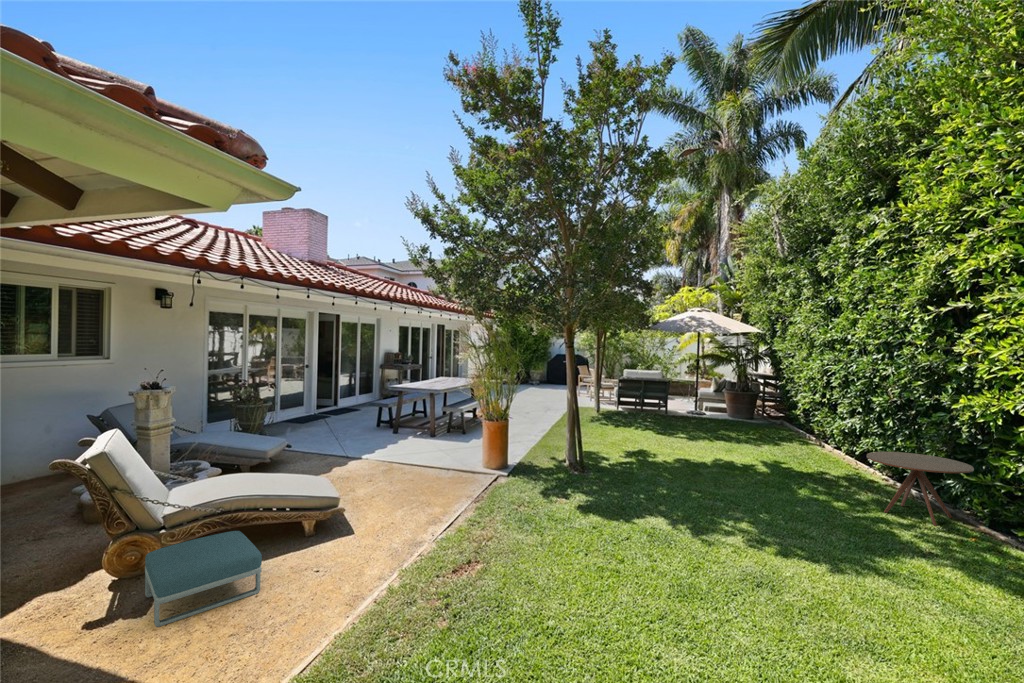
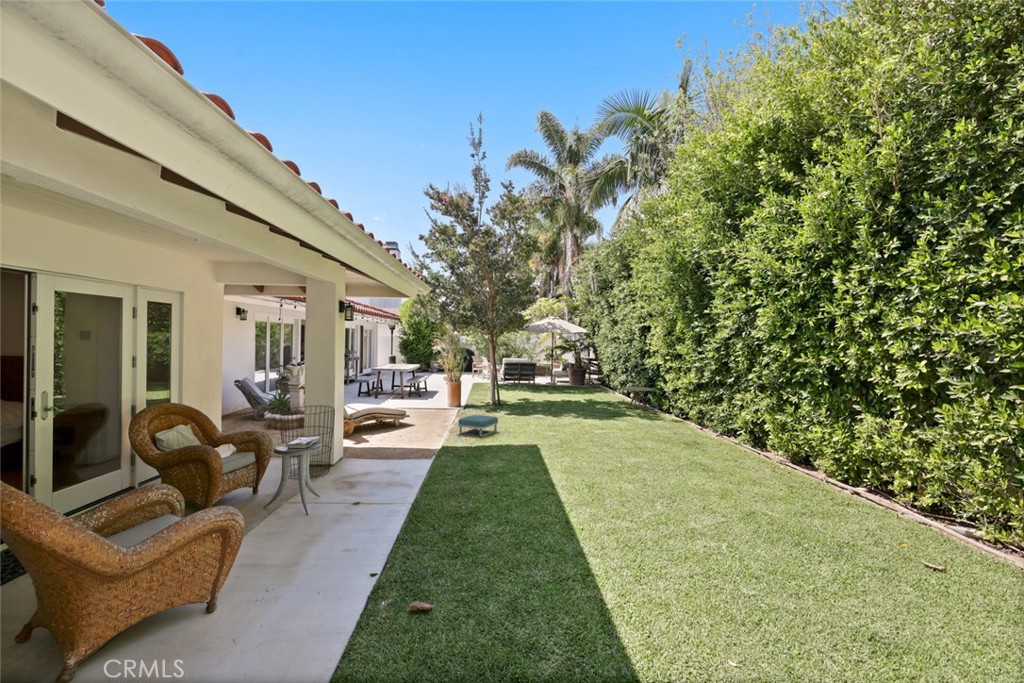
footstool: present [145,531,262,627] -> present [458,415,498,437]

